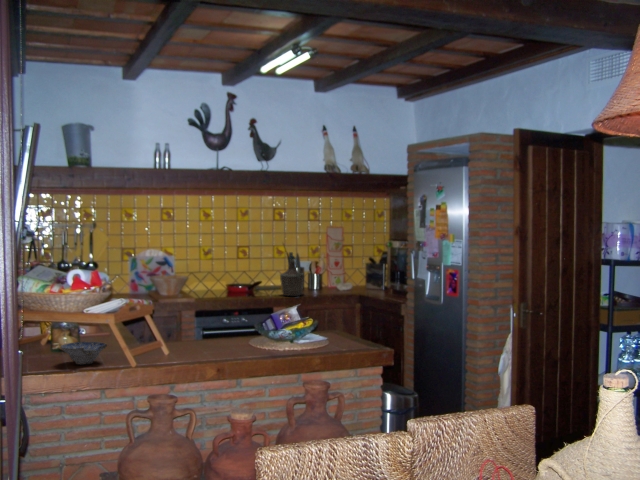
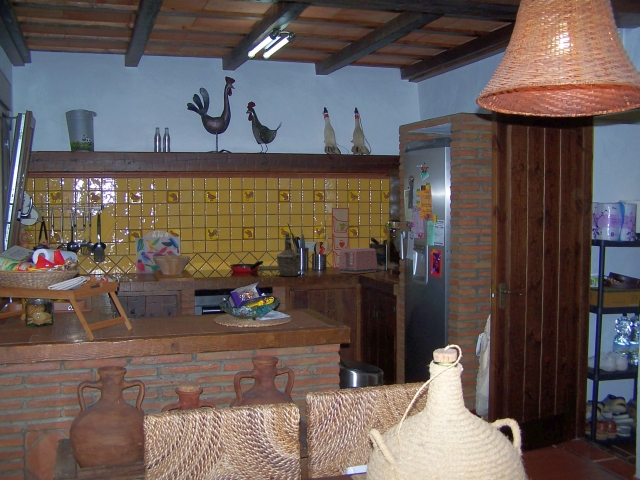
toaster: none [340,267,377,293] -> present [339,248,377,274]
ceramic bowl: present [60,342,107,365] -> none [17,316,63,337]

